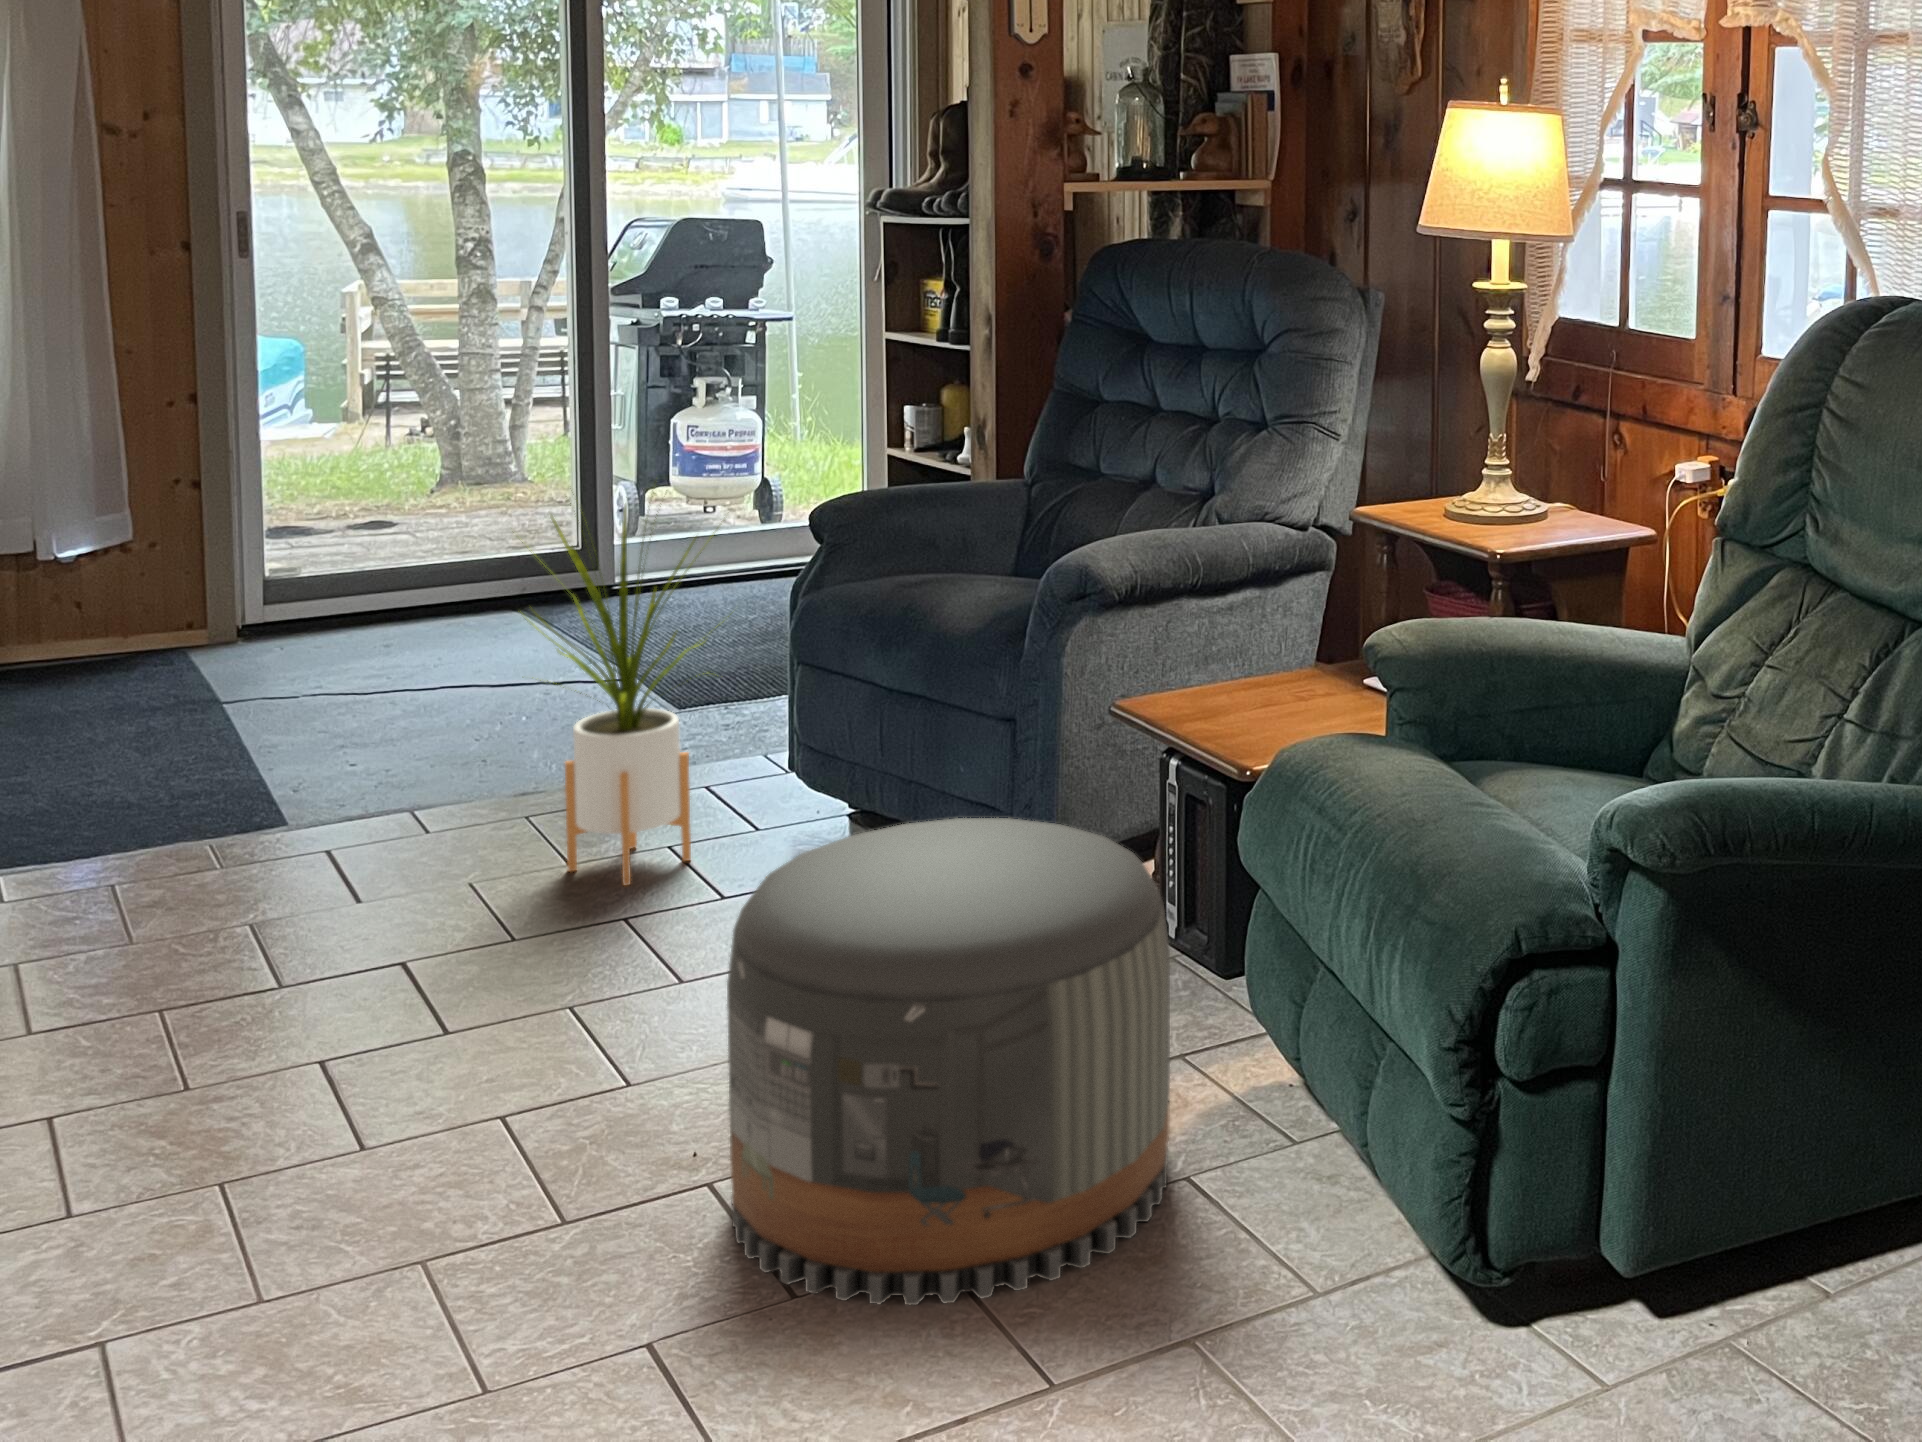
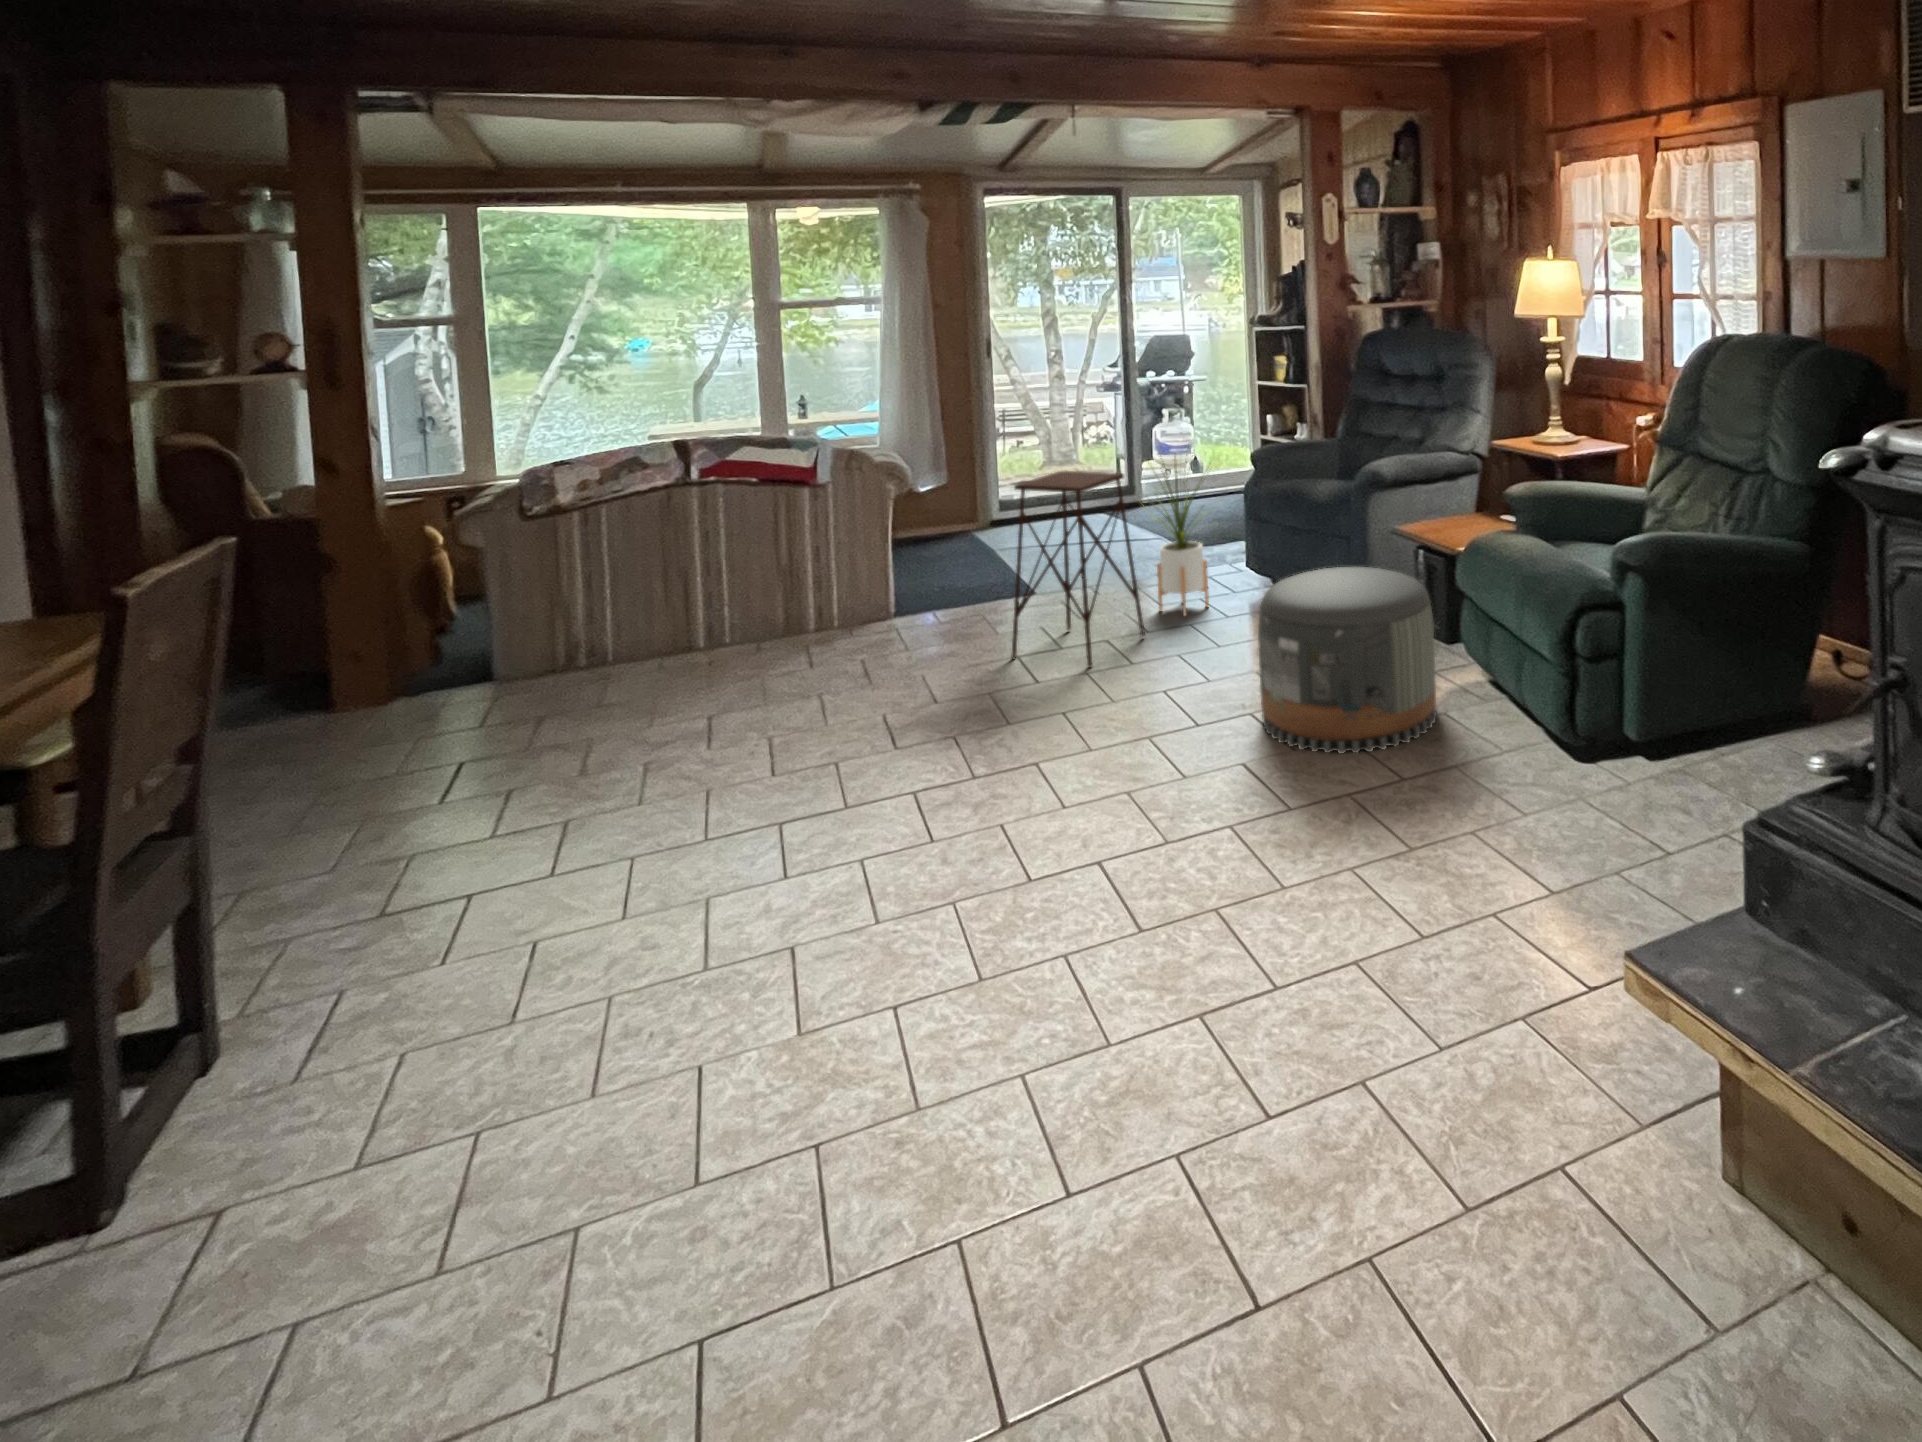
side table: none [149,548,511,1037] -> present [1011,471,1145,668]

